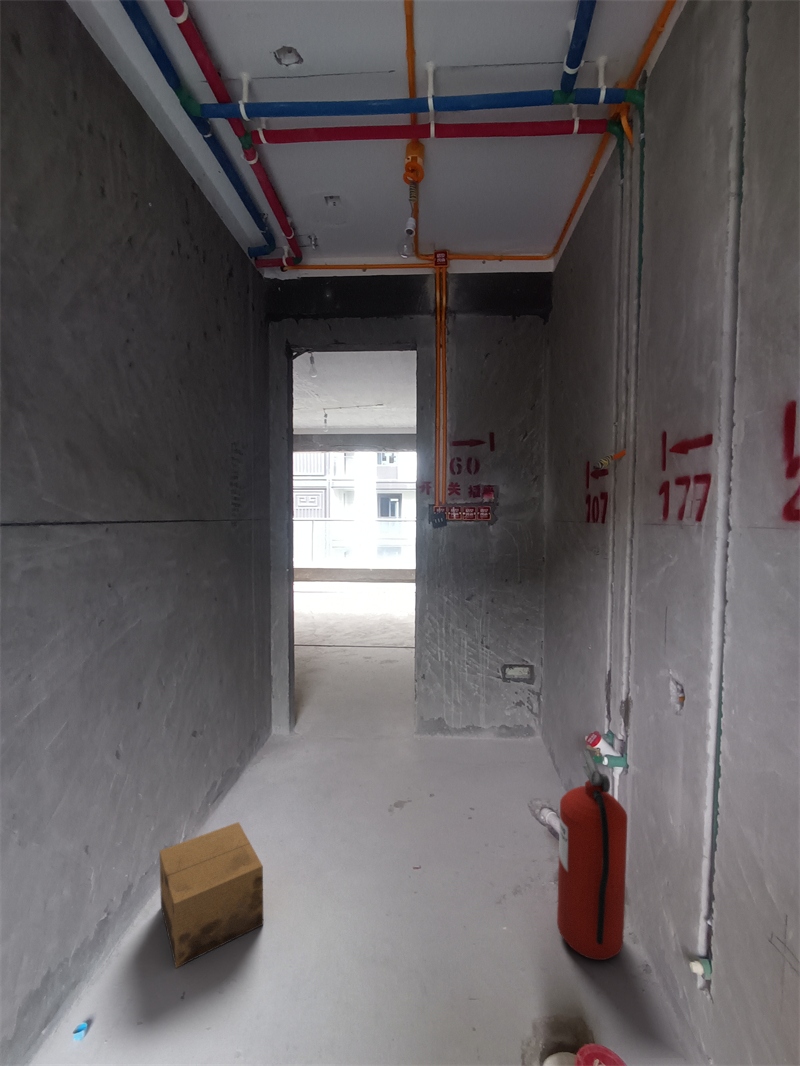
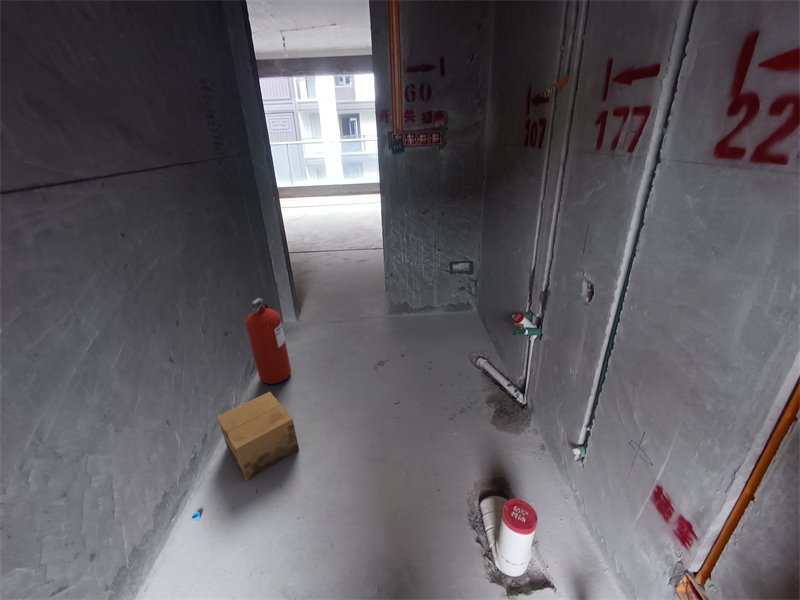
fire extinguisher: present [557,750,627,960] -> present [245,298,291,384]

